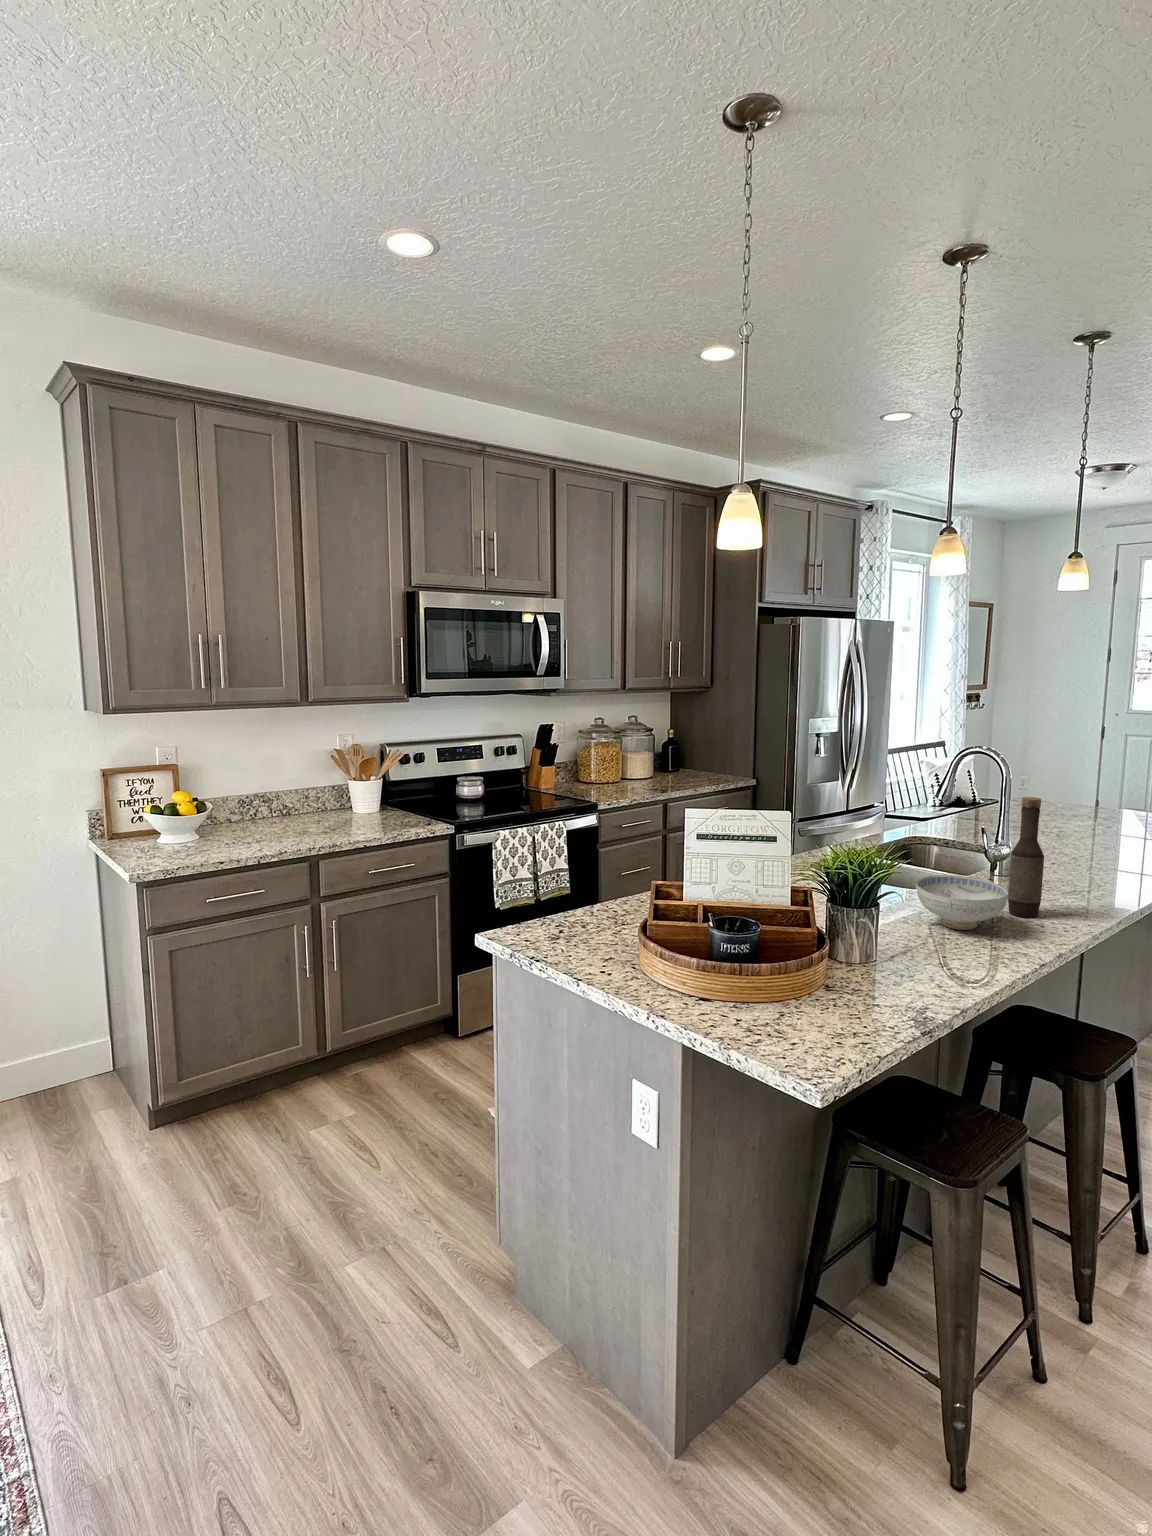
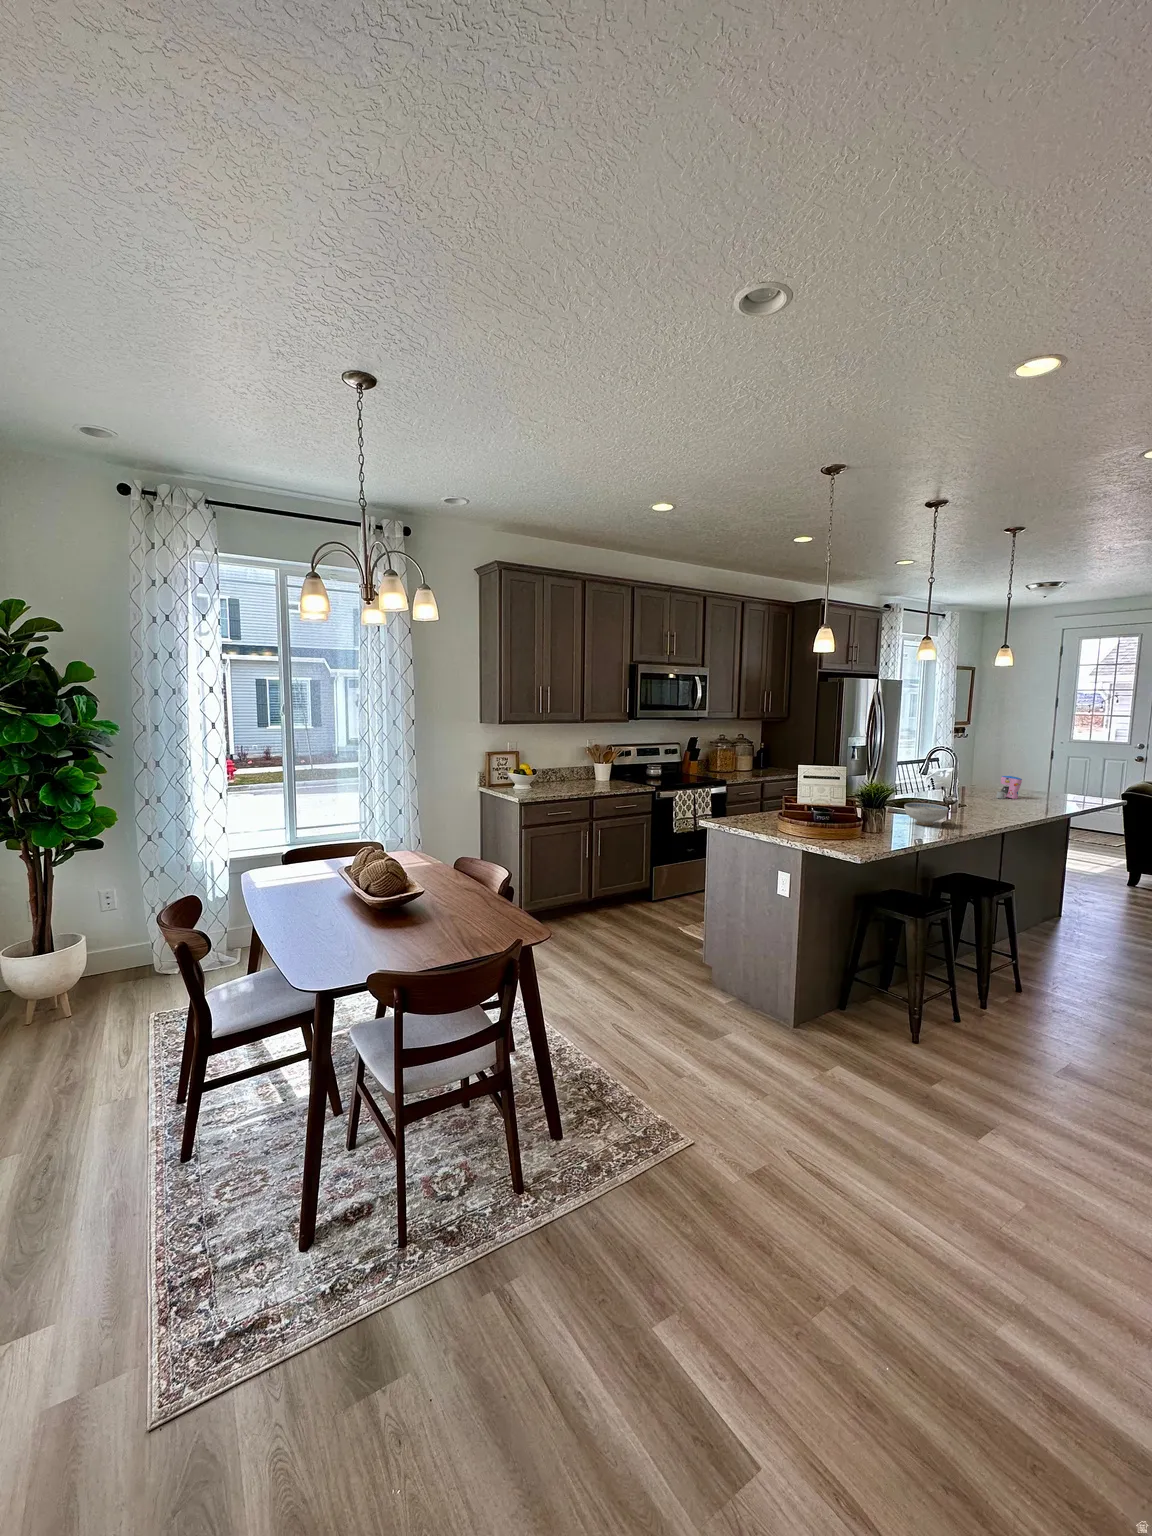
coffee maker: none [1068,791,1112,834] -> present [996,776,1022,799]
bottle: present [1008,797,1044,917] -> none [950,767,968,823]

